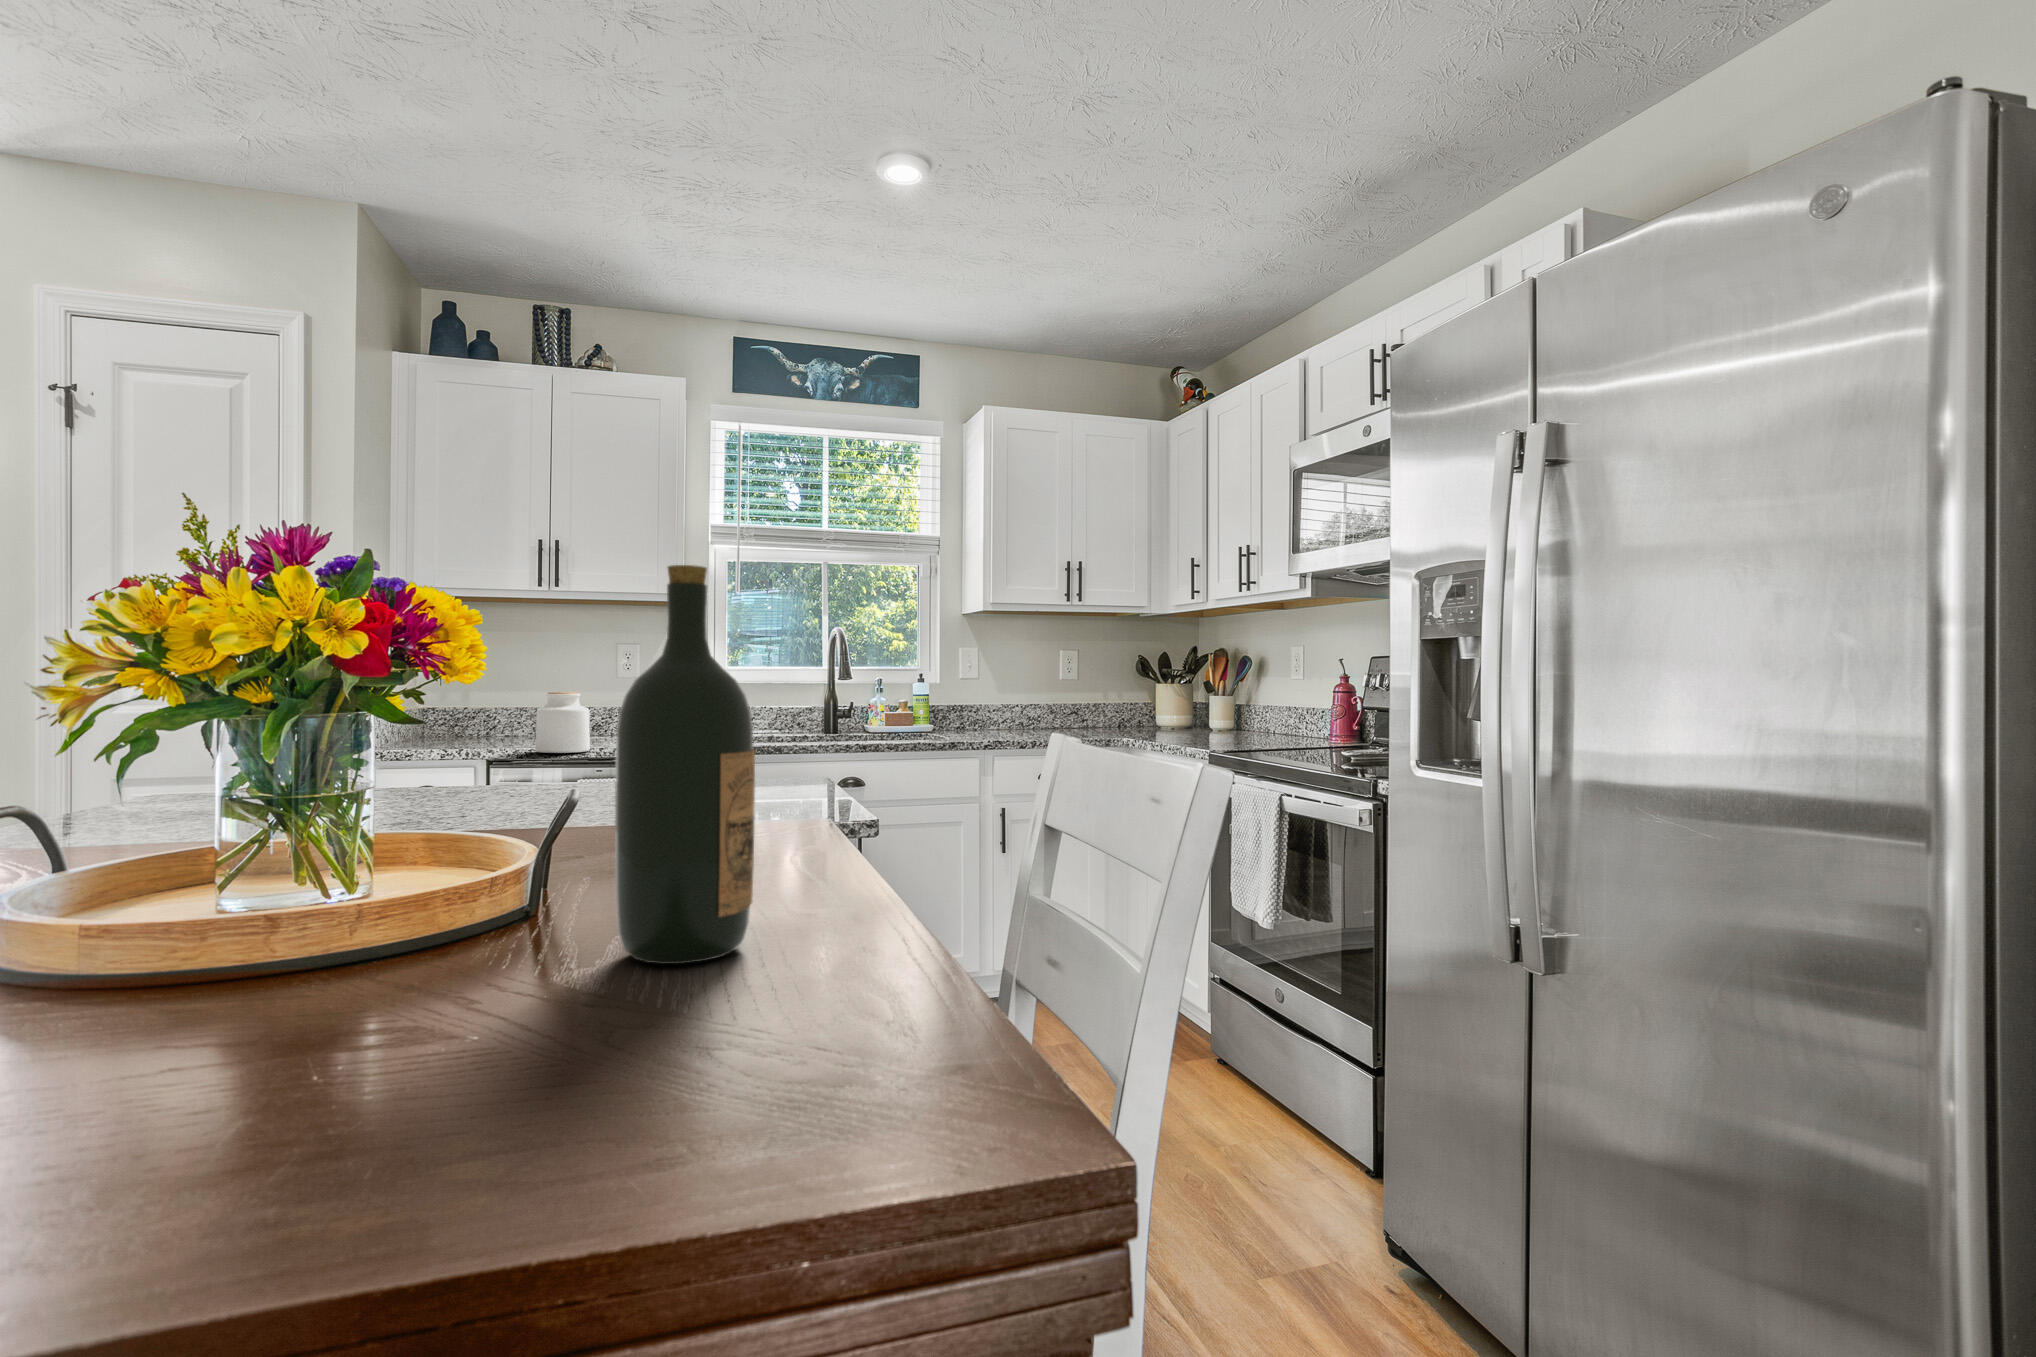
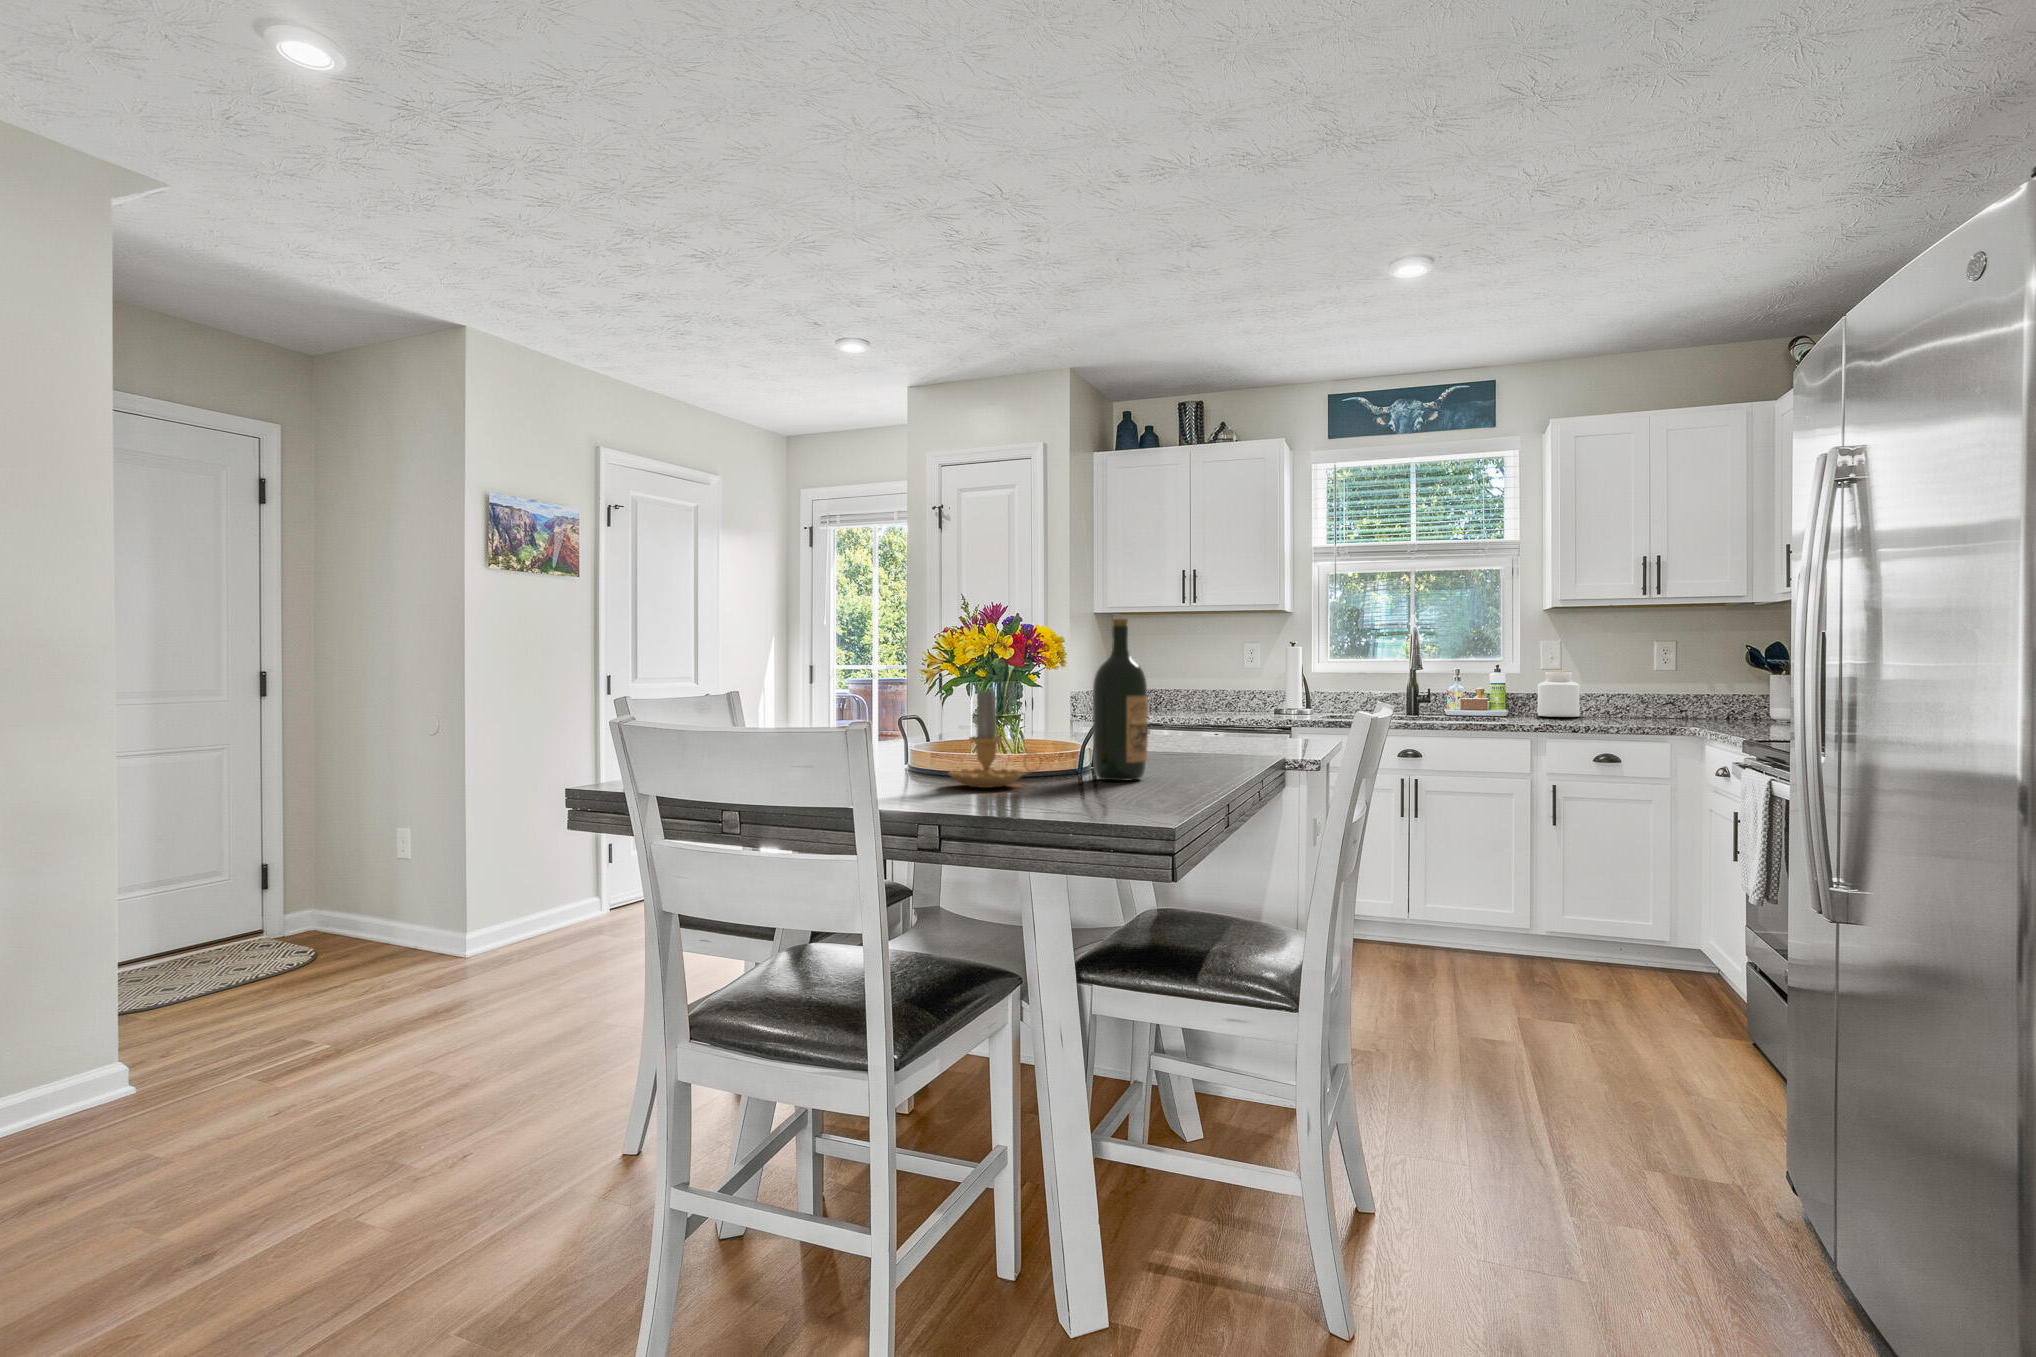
jar: present [536,692,590,753] -> present [1538,671,1579,717]
candle: none [149,741,496,1083] -> present [948,690,1041,788]

